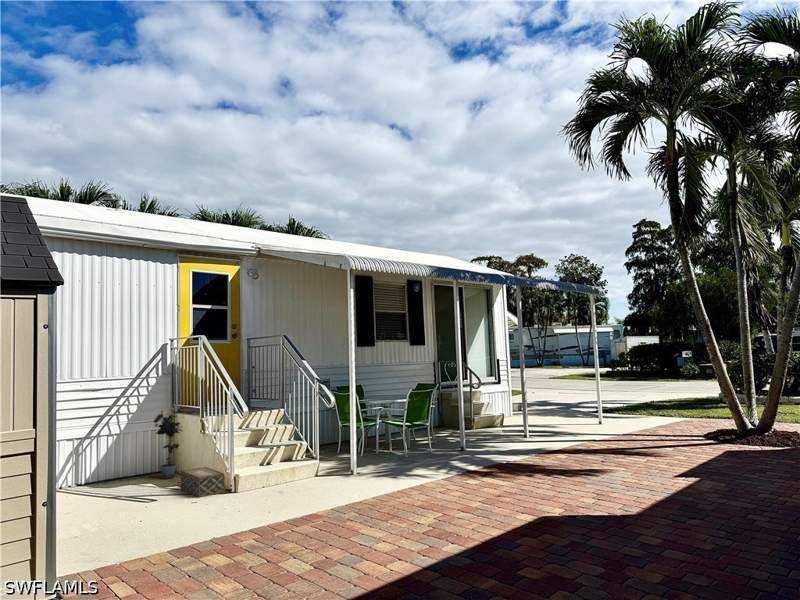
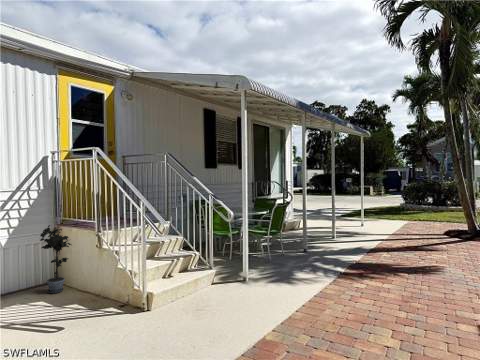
woven basket: present [181,467,225,497] -> none [83,283,137,320]

